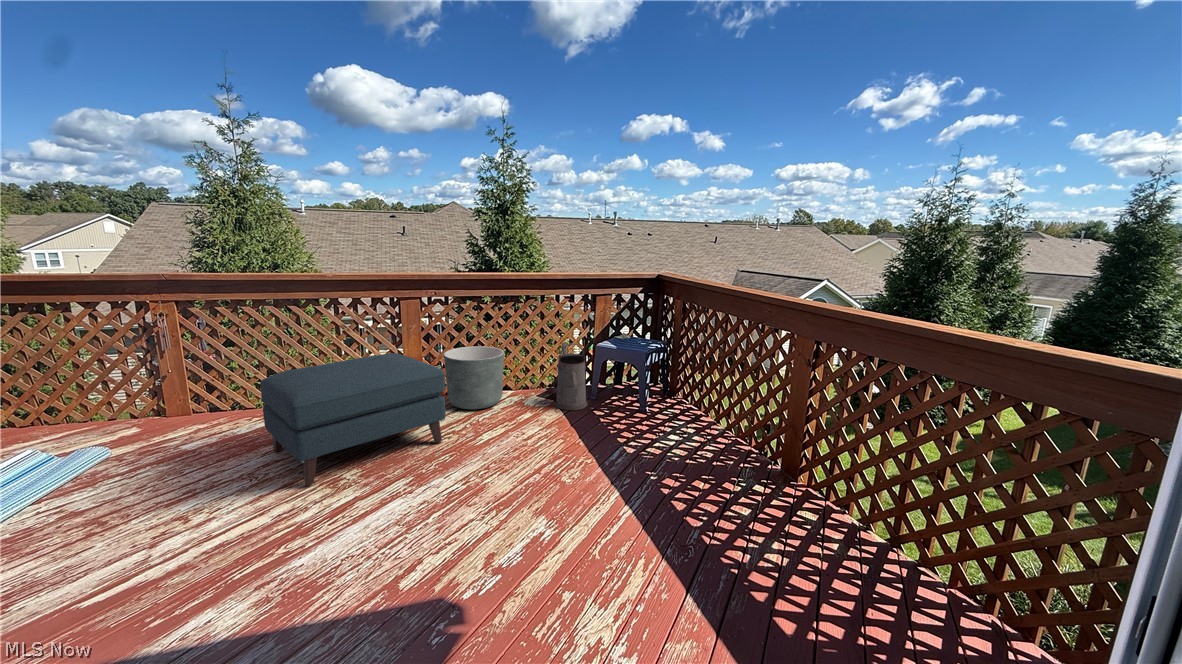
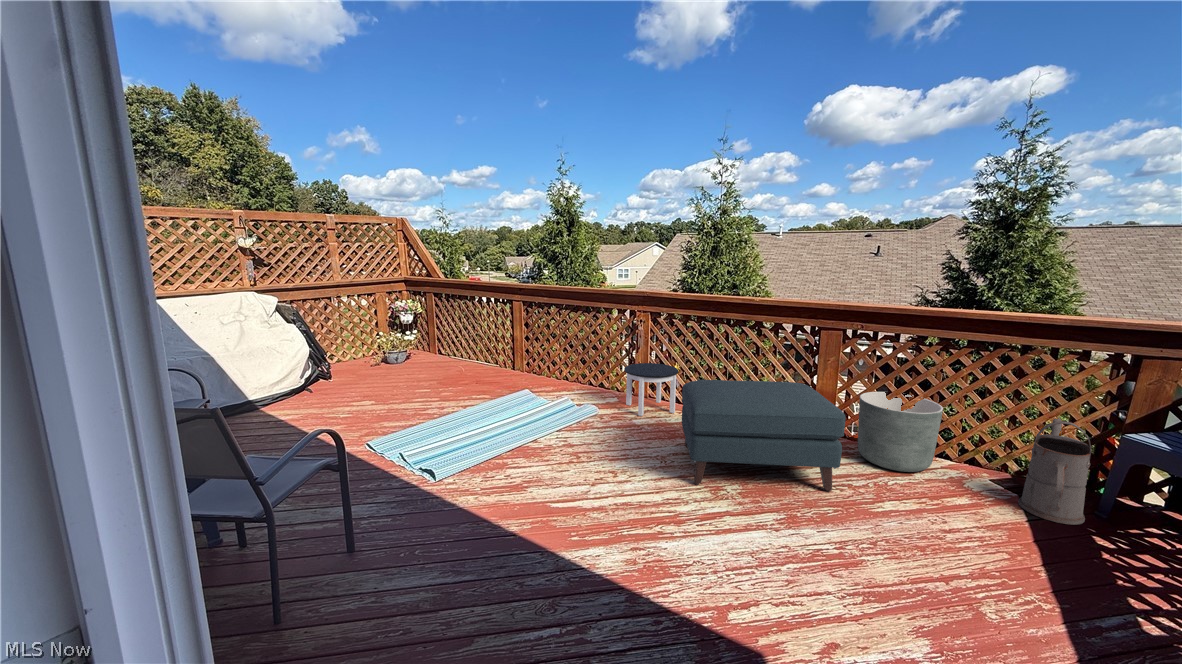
round table: none [146,366,242,439] -> present [624,363,678,416]

